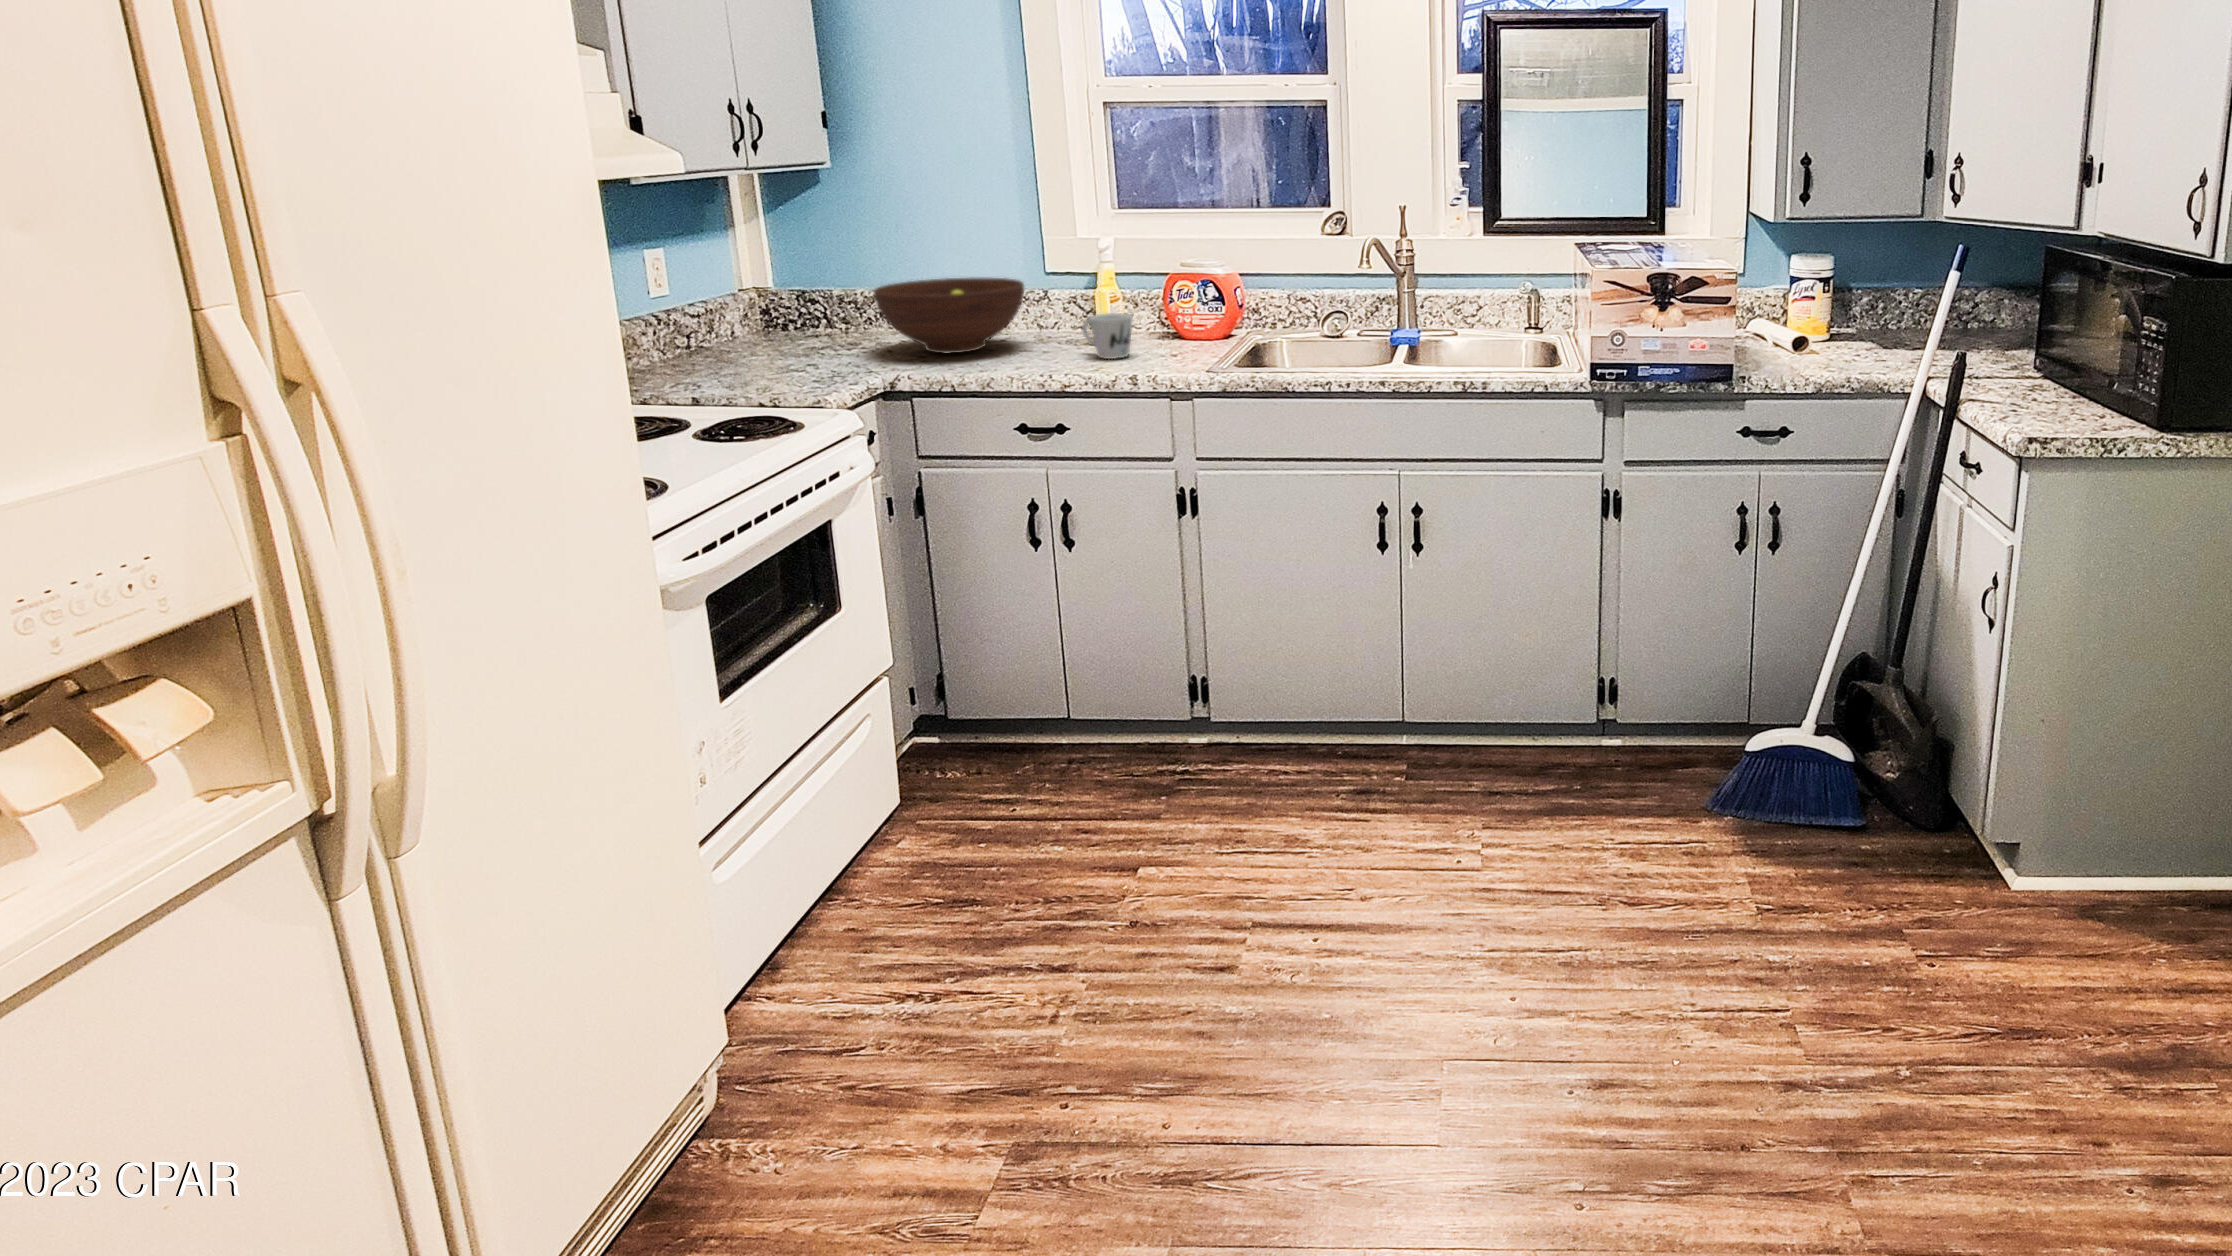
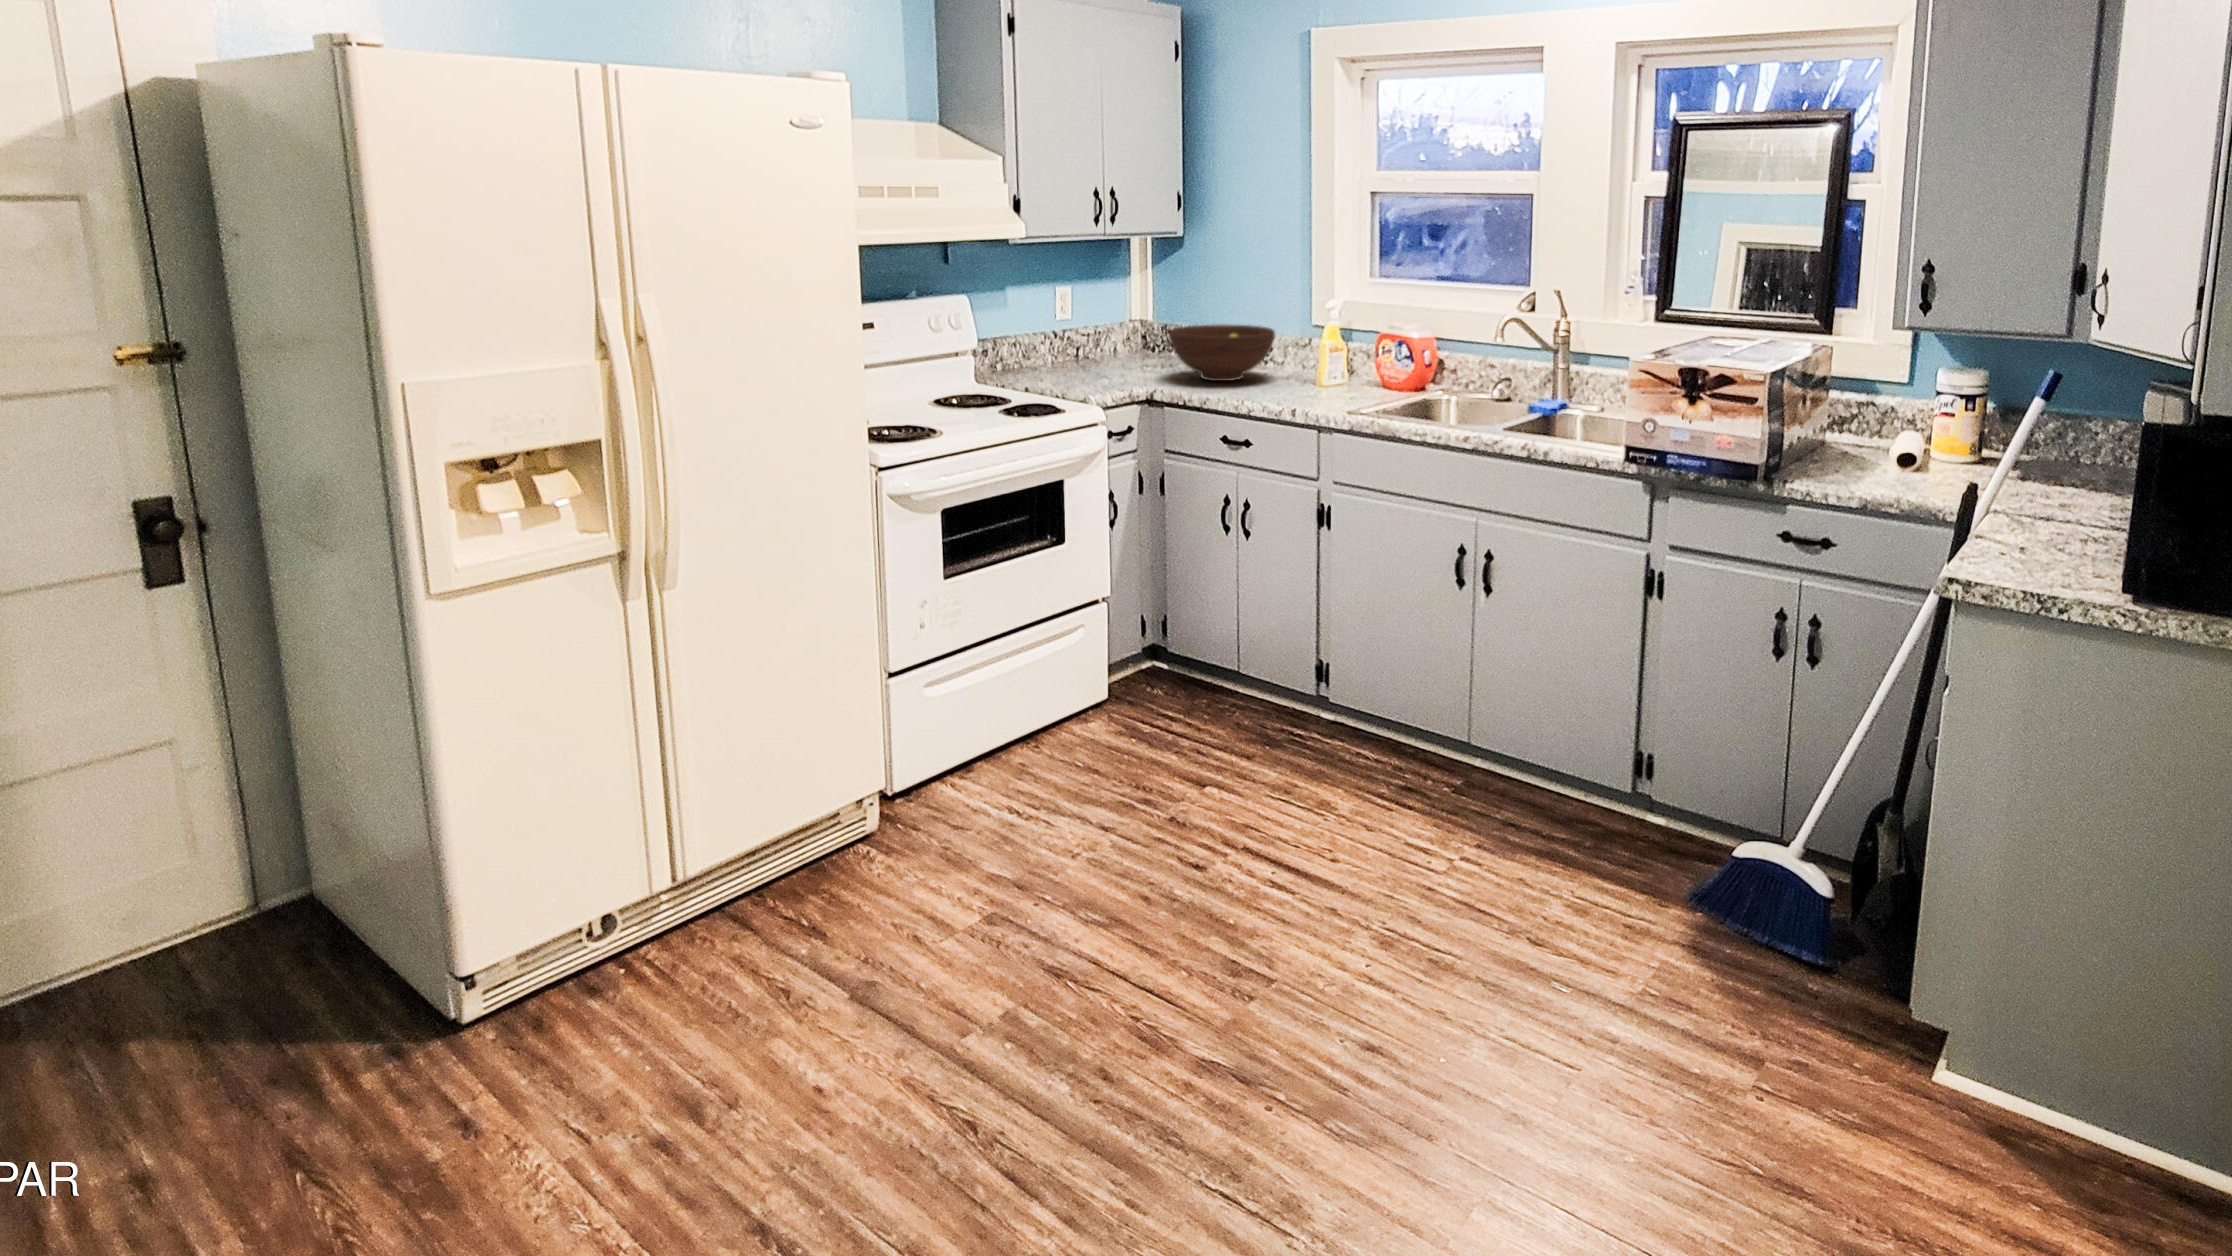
mug: present [1082,313,1133,359] -> none [1297,362,1330,398]

